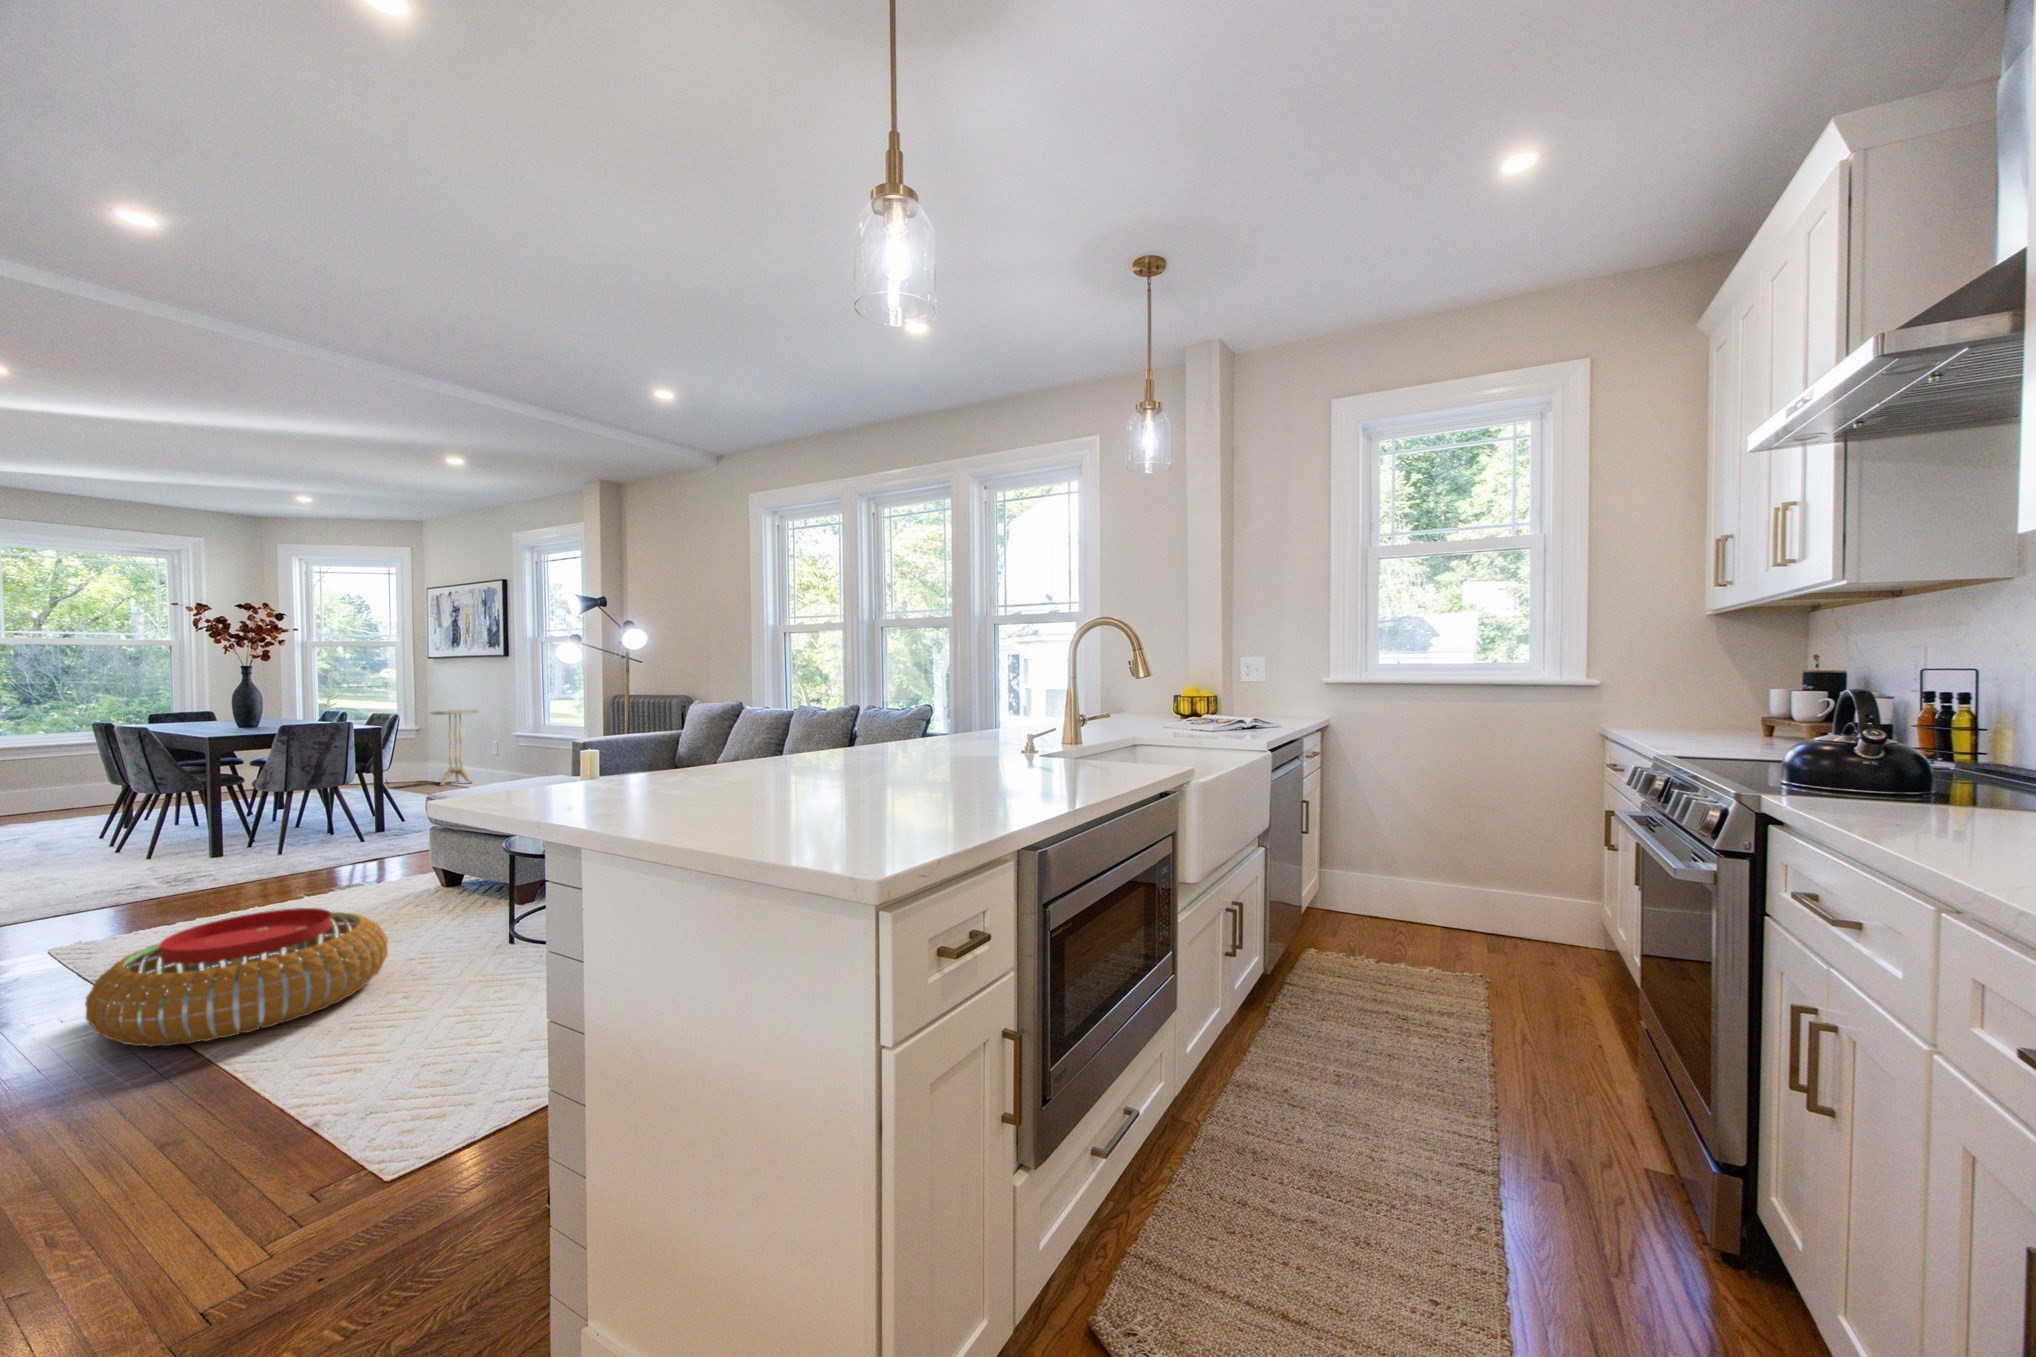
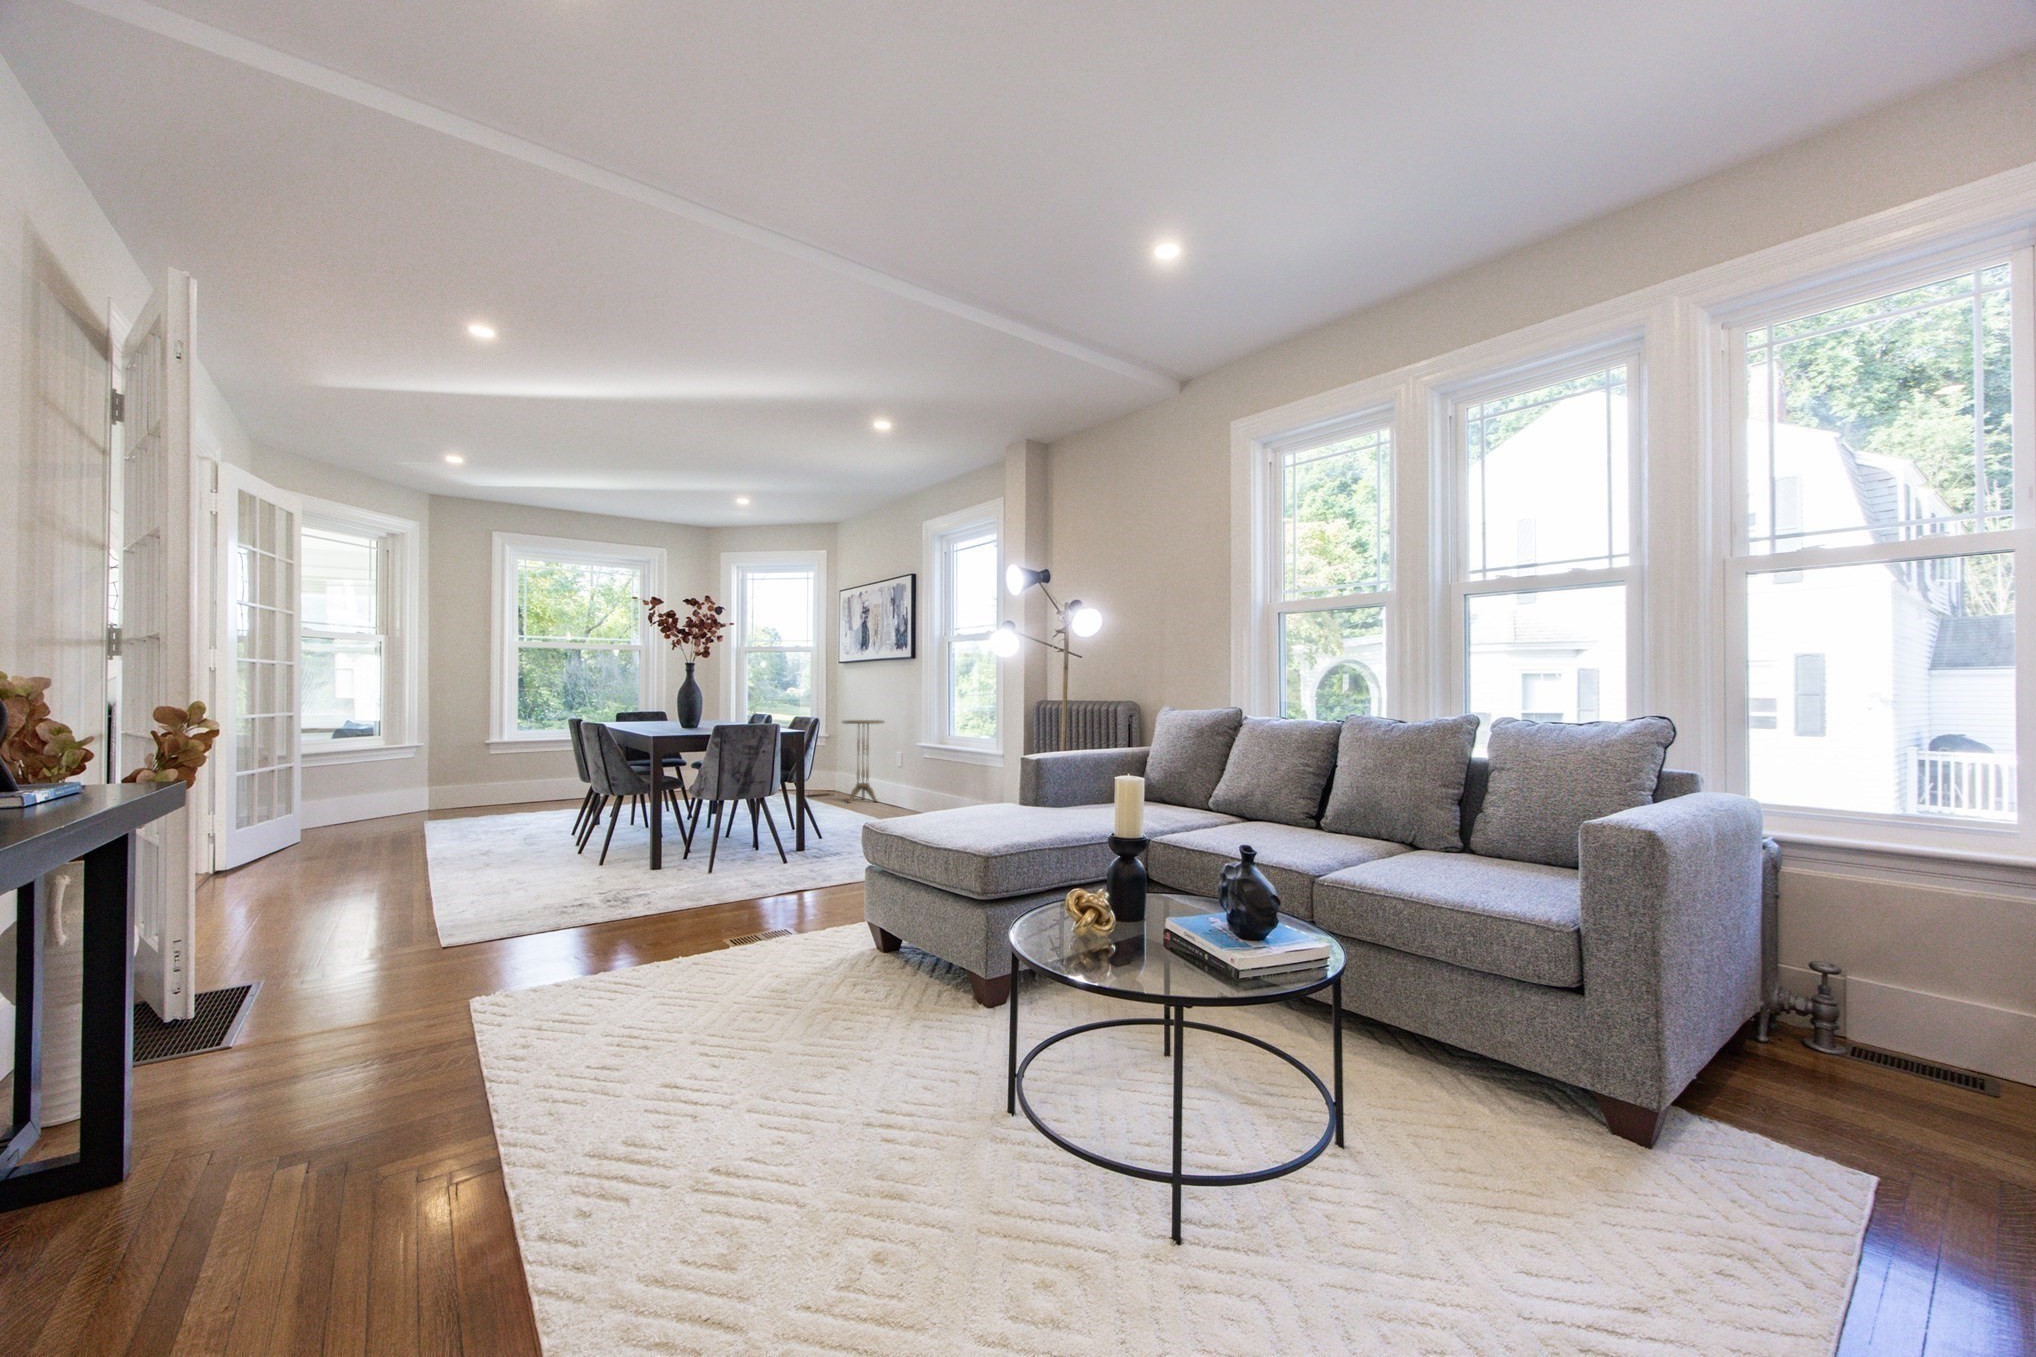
pouf: present [85,908,388,1047] -> none [473,985,835,1221]

